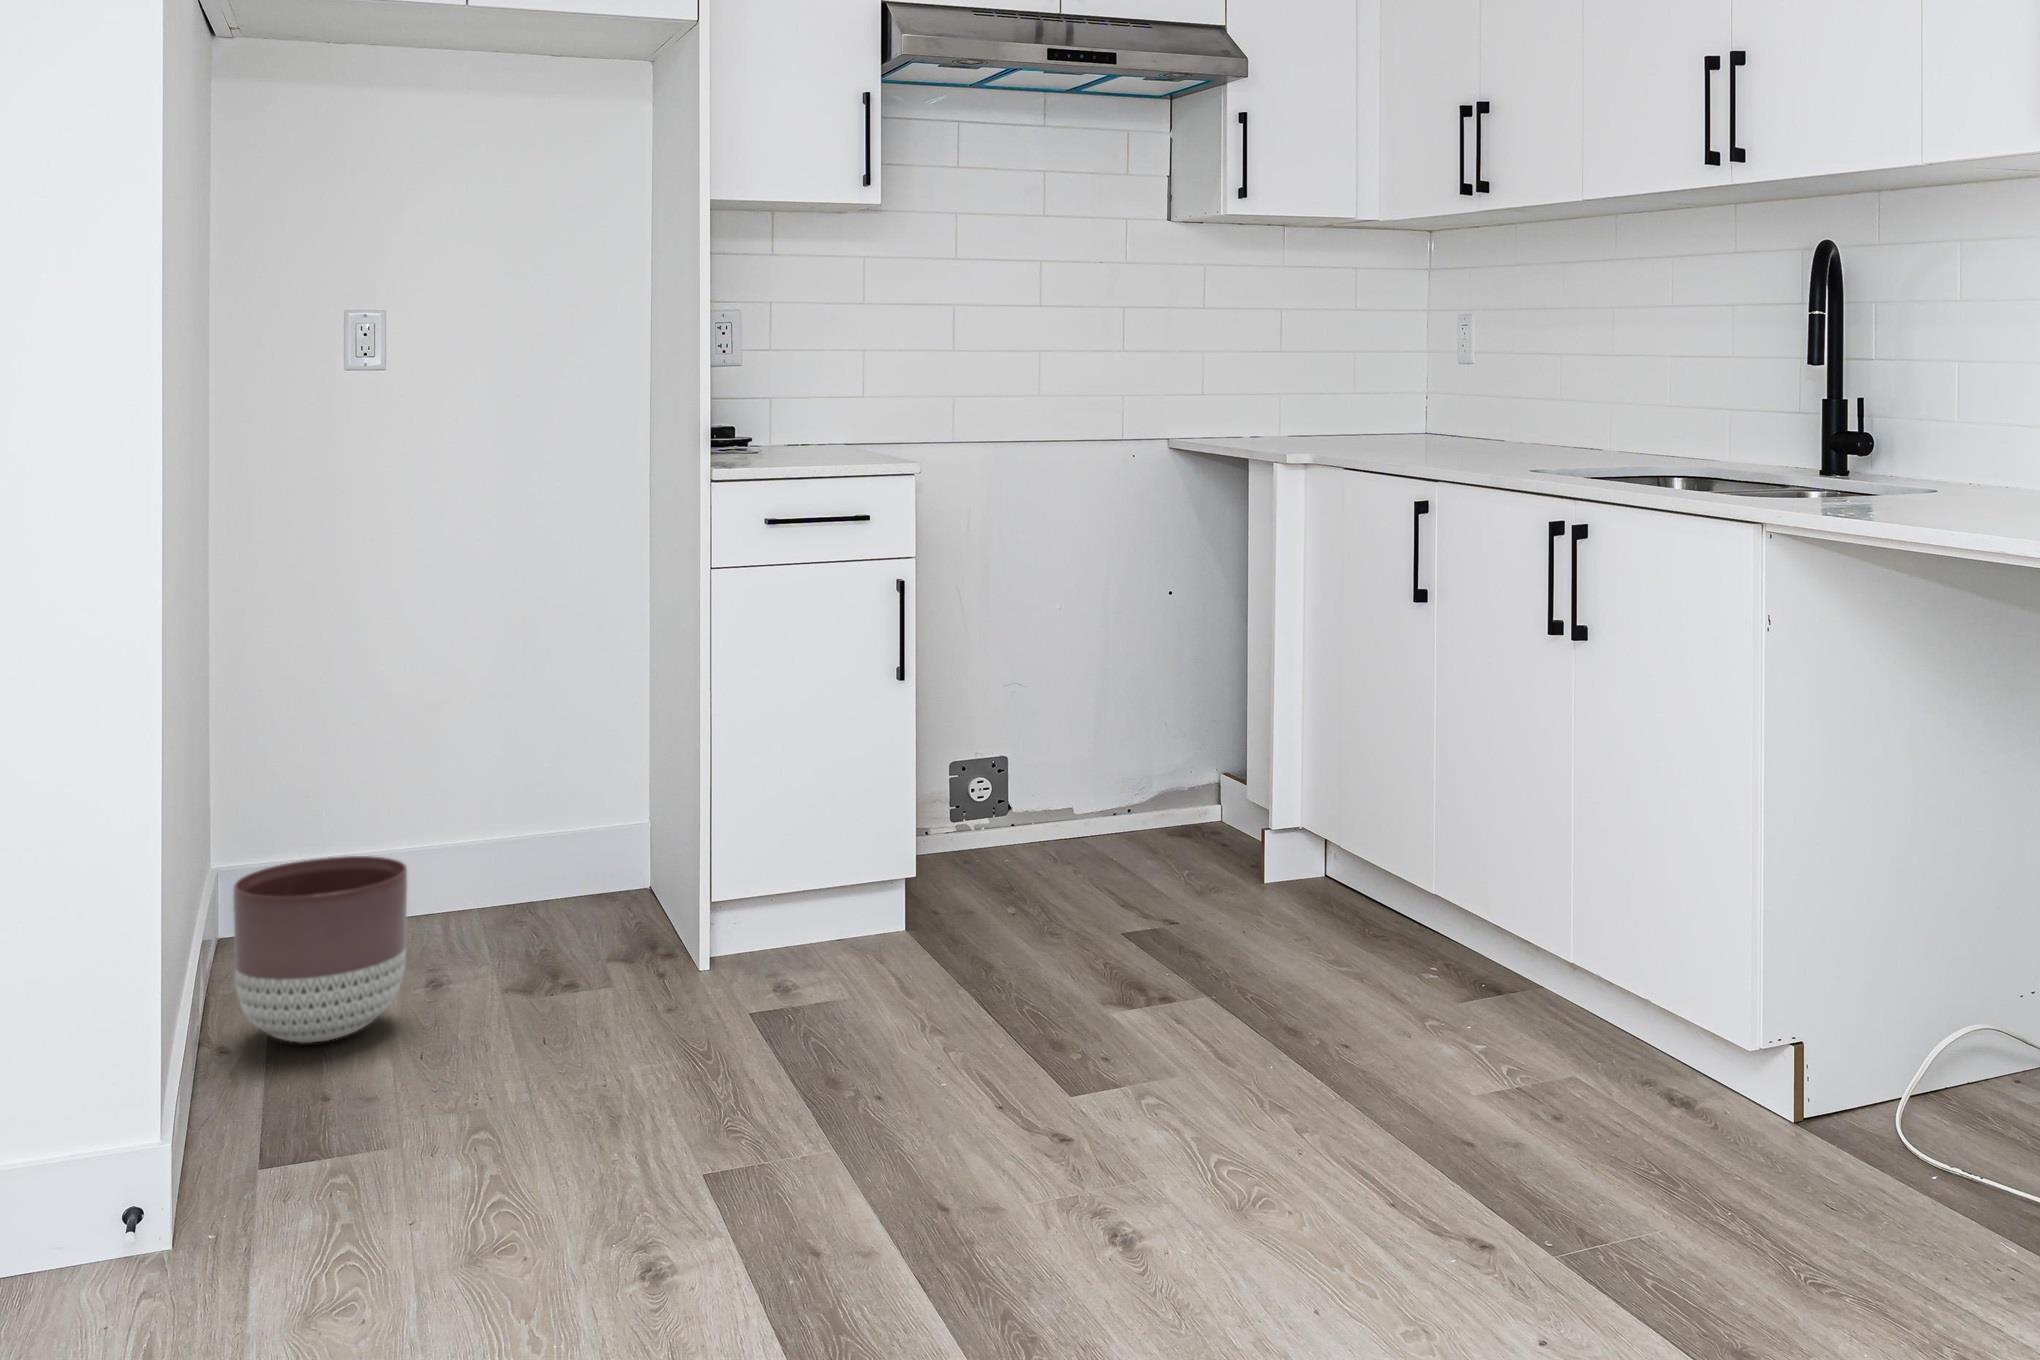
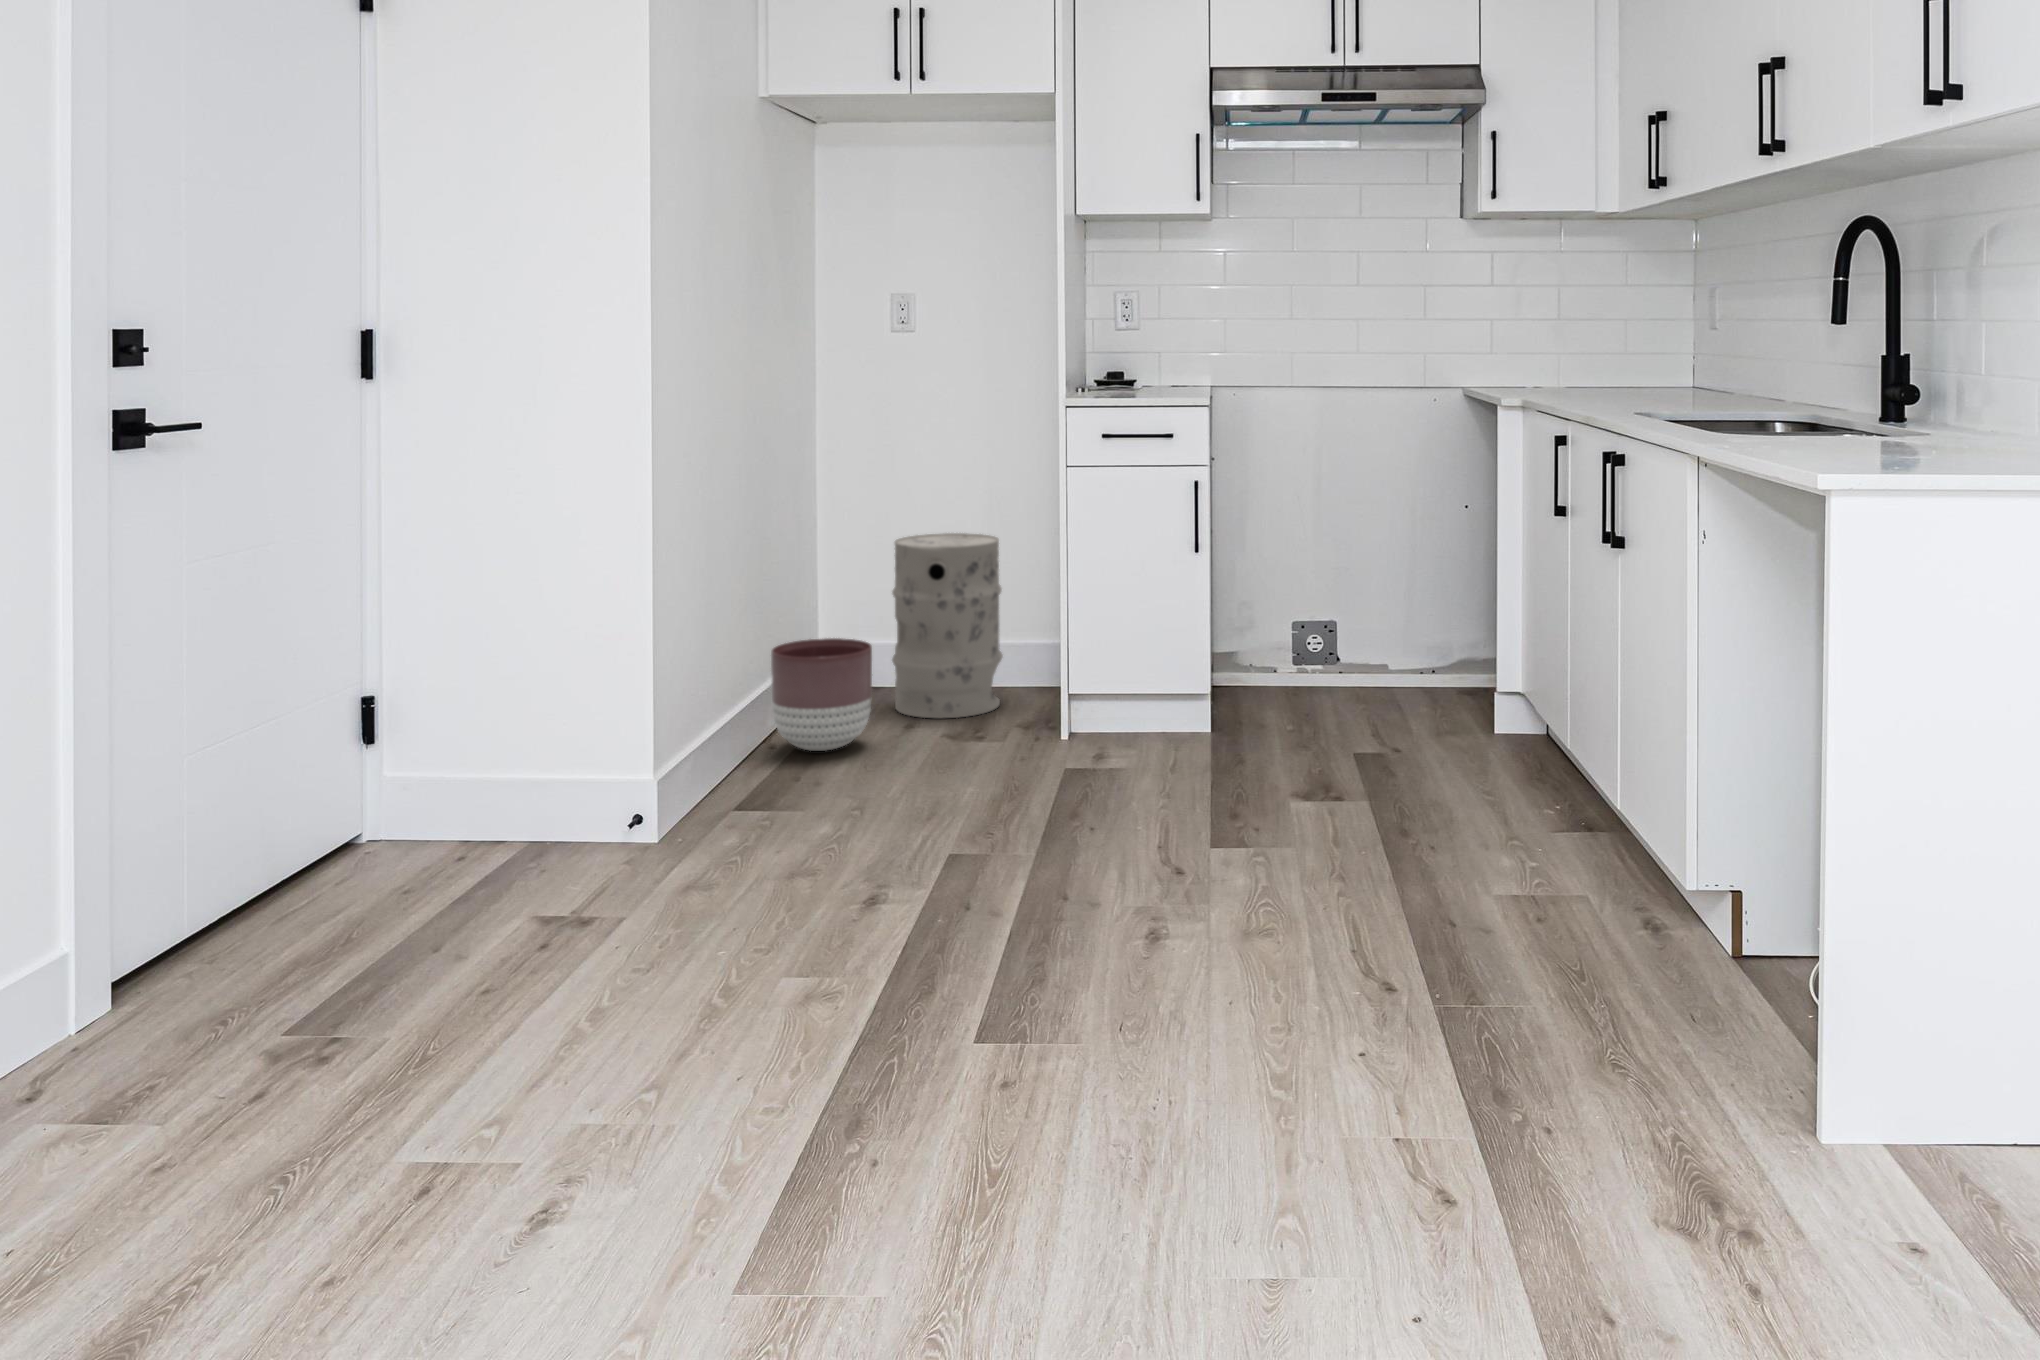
trash can: none [379,675,560,964] -> present [892,533,1003,718]

